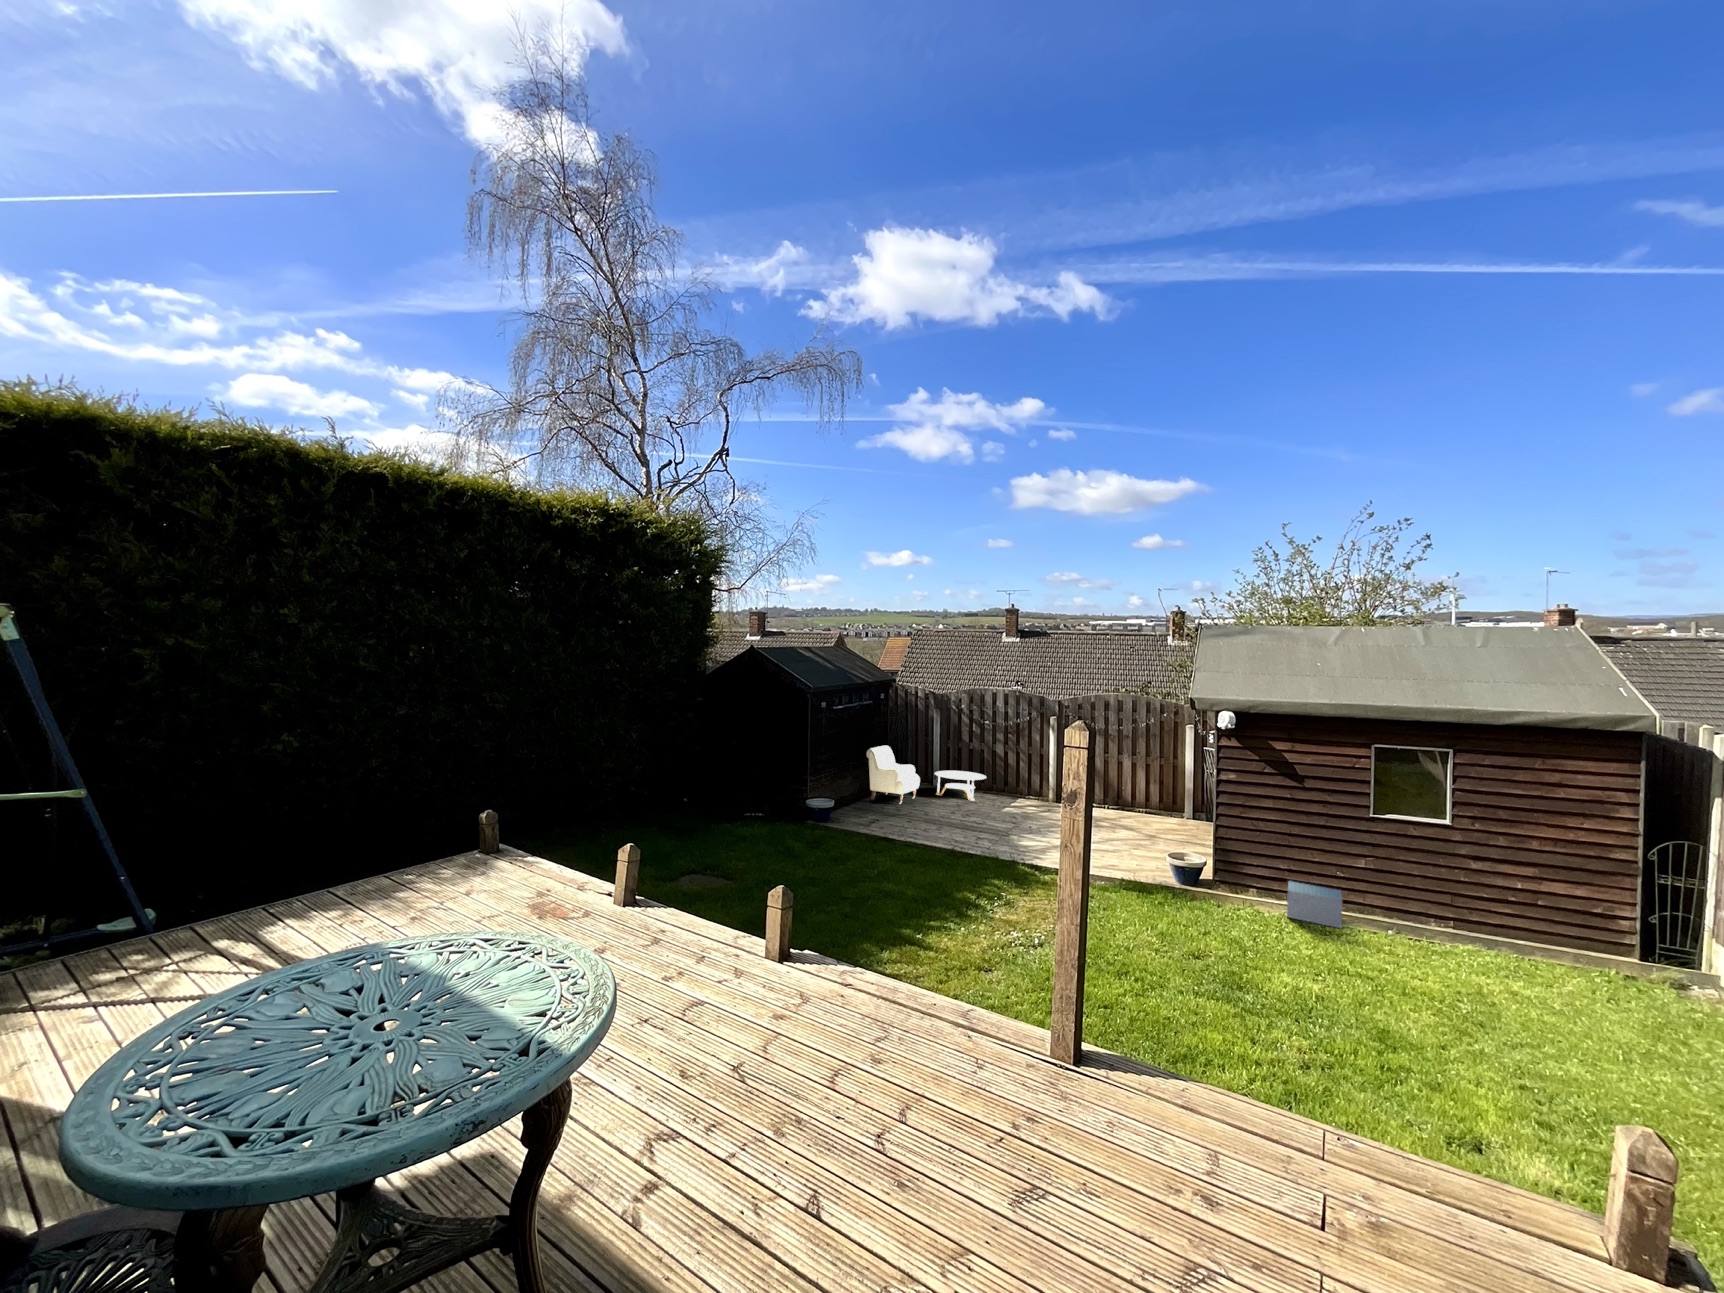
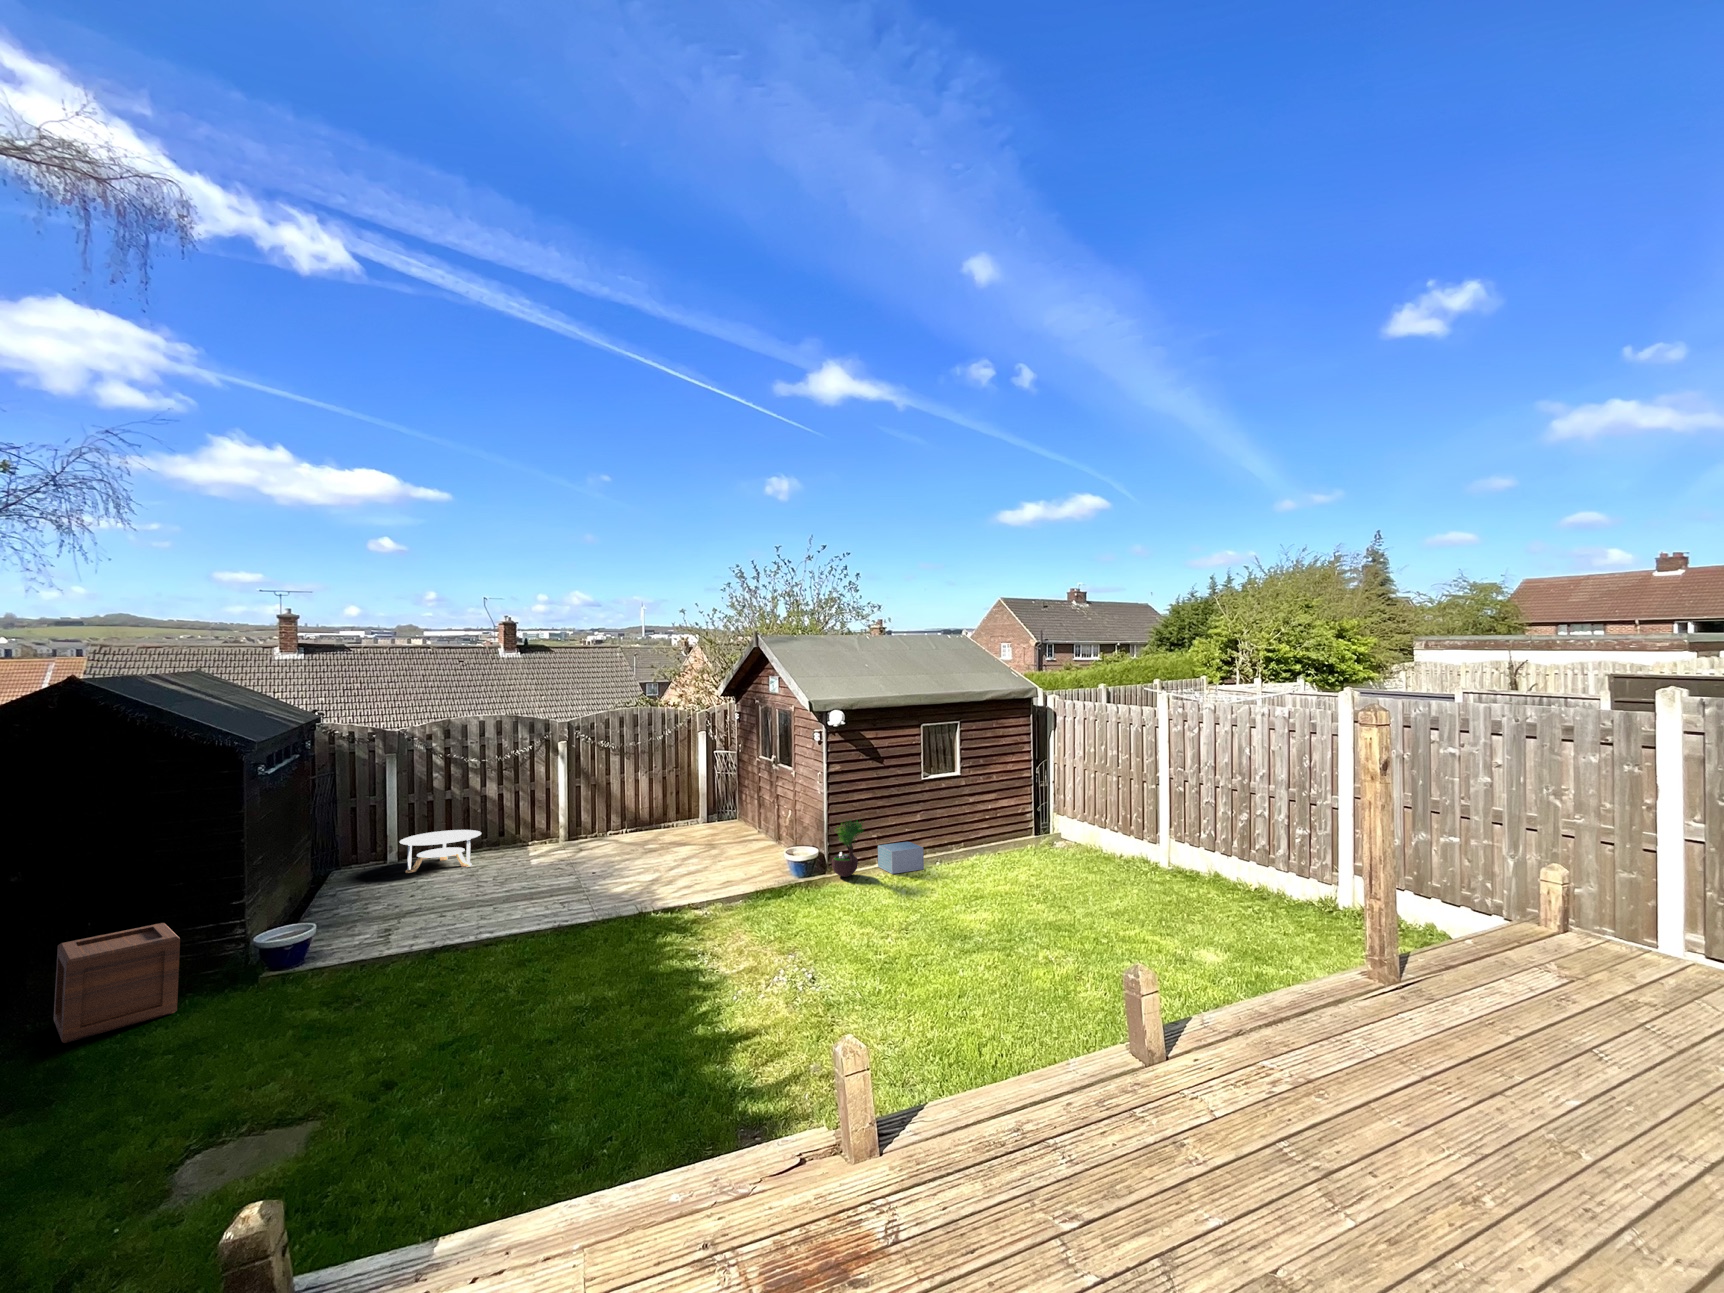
chair: present [866,745,920,804] -> none [305,819,393,908]
wooden crate: none [725,777,774,825] -> present [53,923,180,1043]
potted tree: none [1210,832,1255,901] -> present [832,819,864,877]

